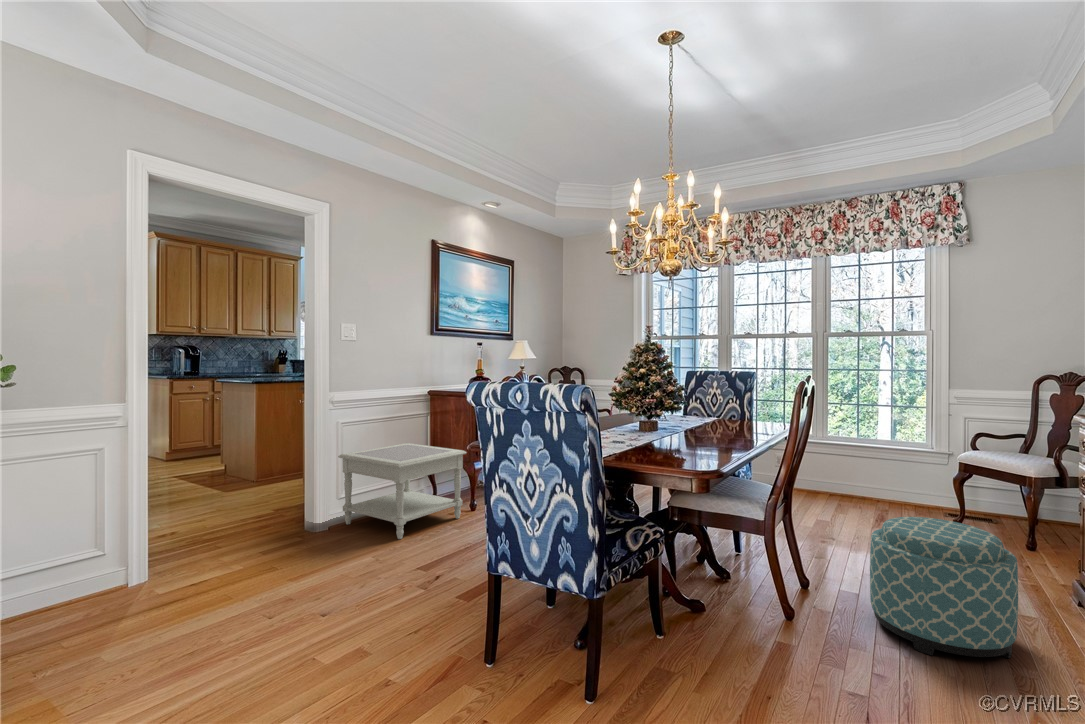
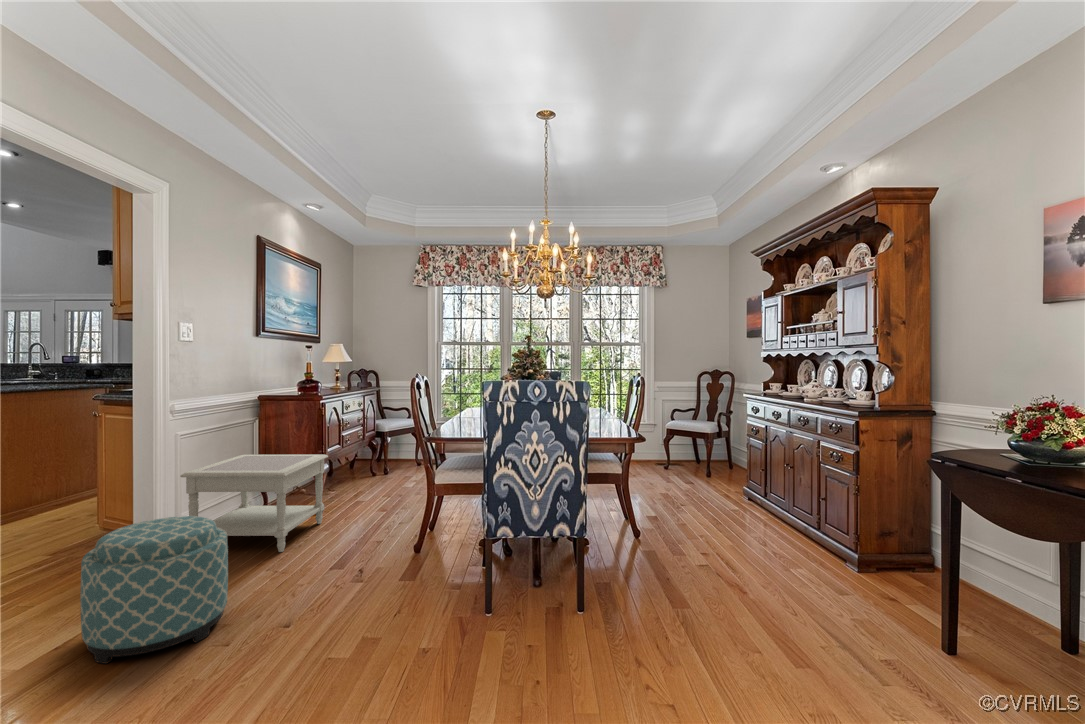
ottoman: present [870,517,1018,659] -> present [80,516,228,664]

